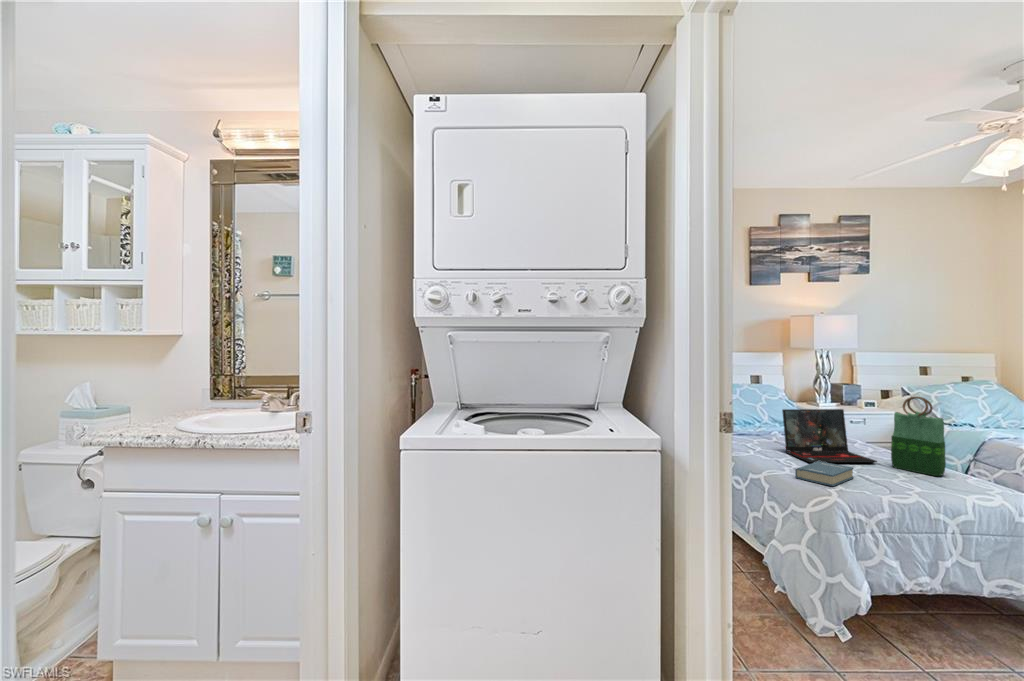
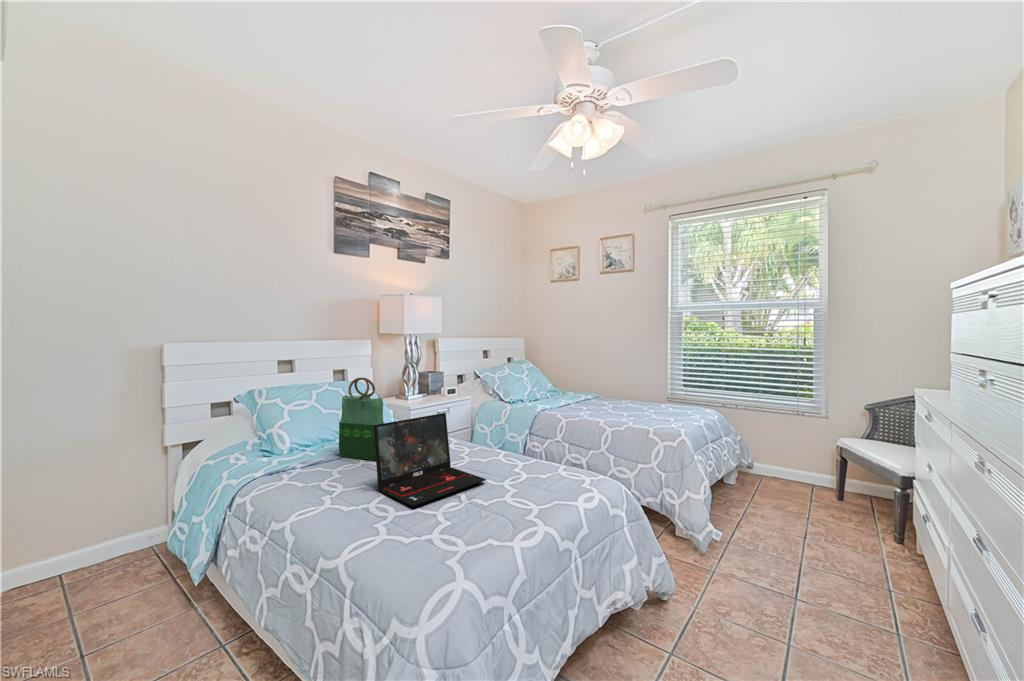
tote bag: present [891,397,946,476] -> present [339,378,384,460]
hardback book: present [795,461,854,486] -> none [398,509,474,568]

